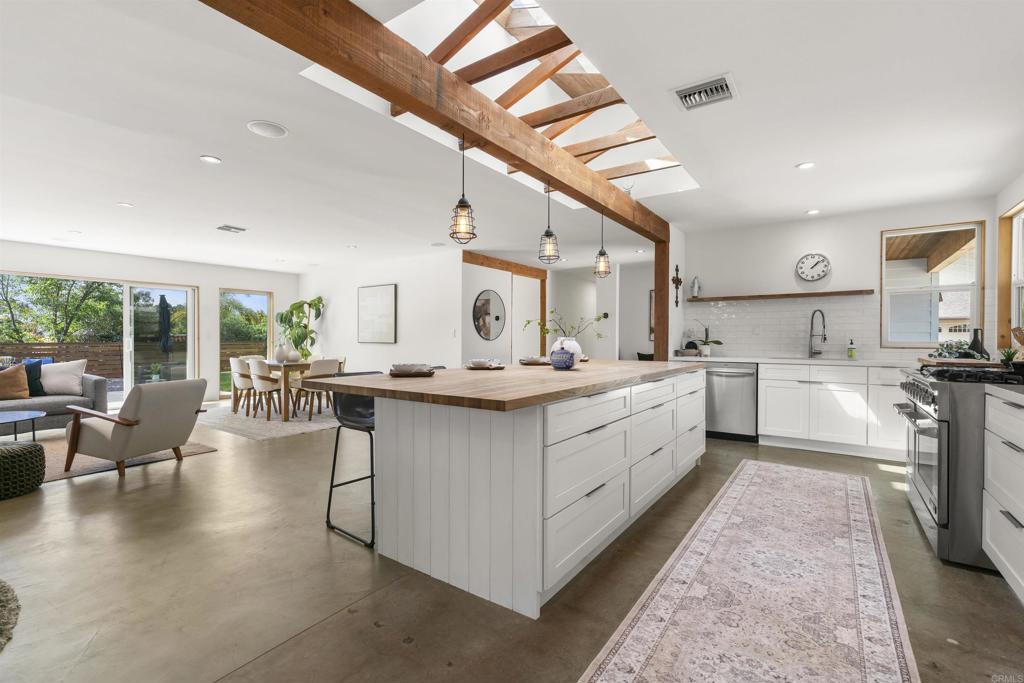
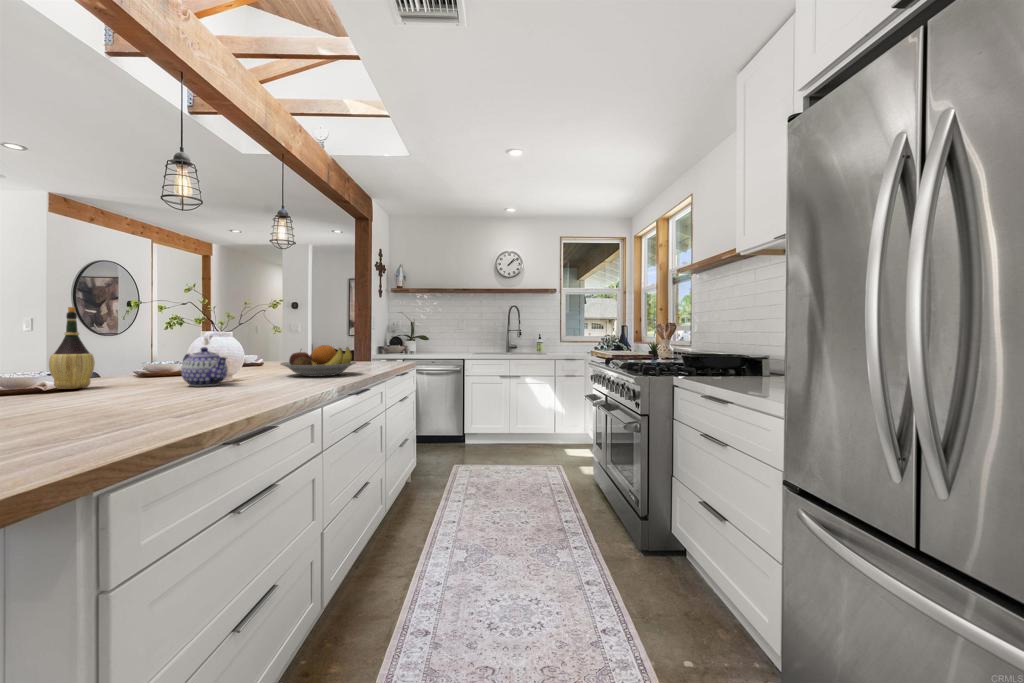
wine bottle: none [494,324,511,368] -> present [49,307,95,389]
fruit bowl: none [602,347,654,369] -> present [280,345,356,377]

